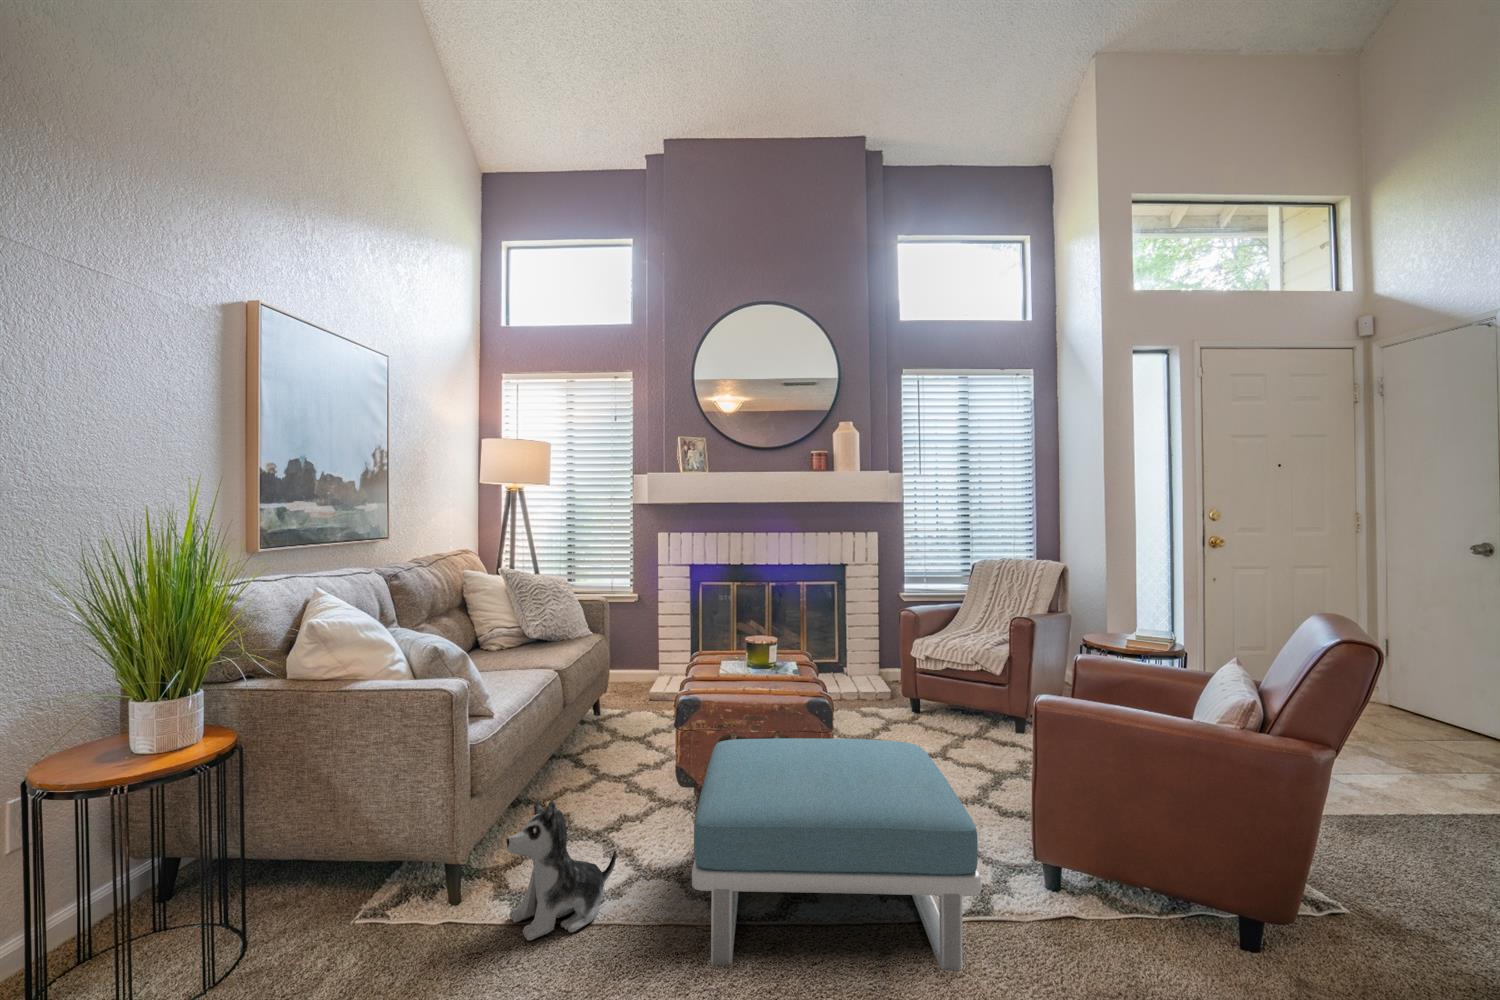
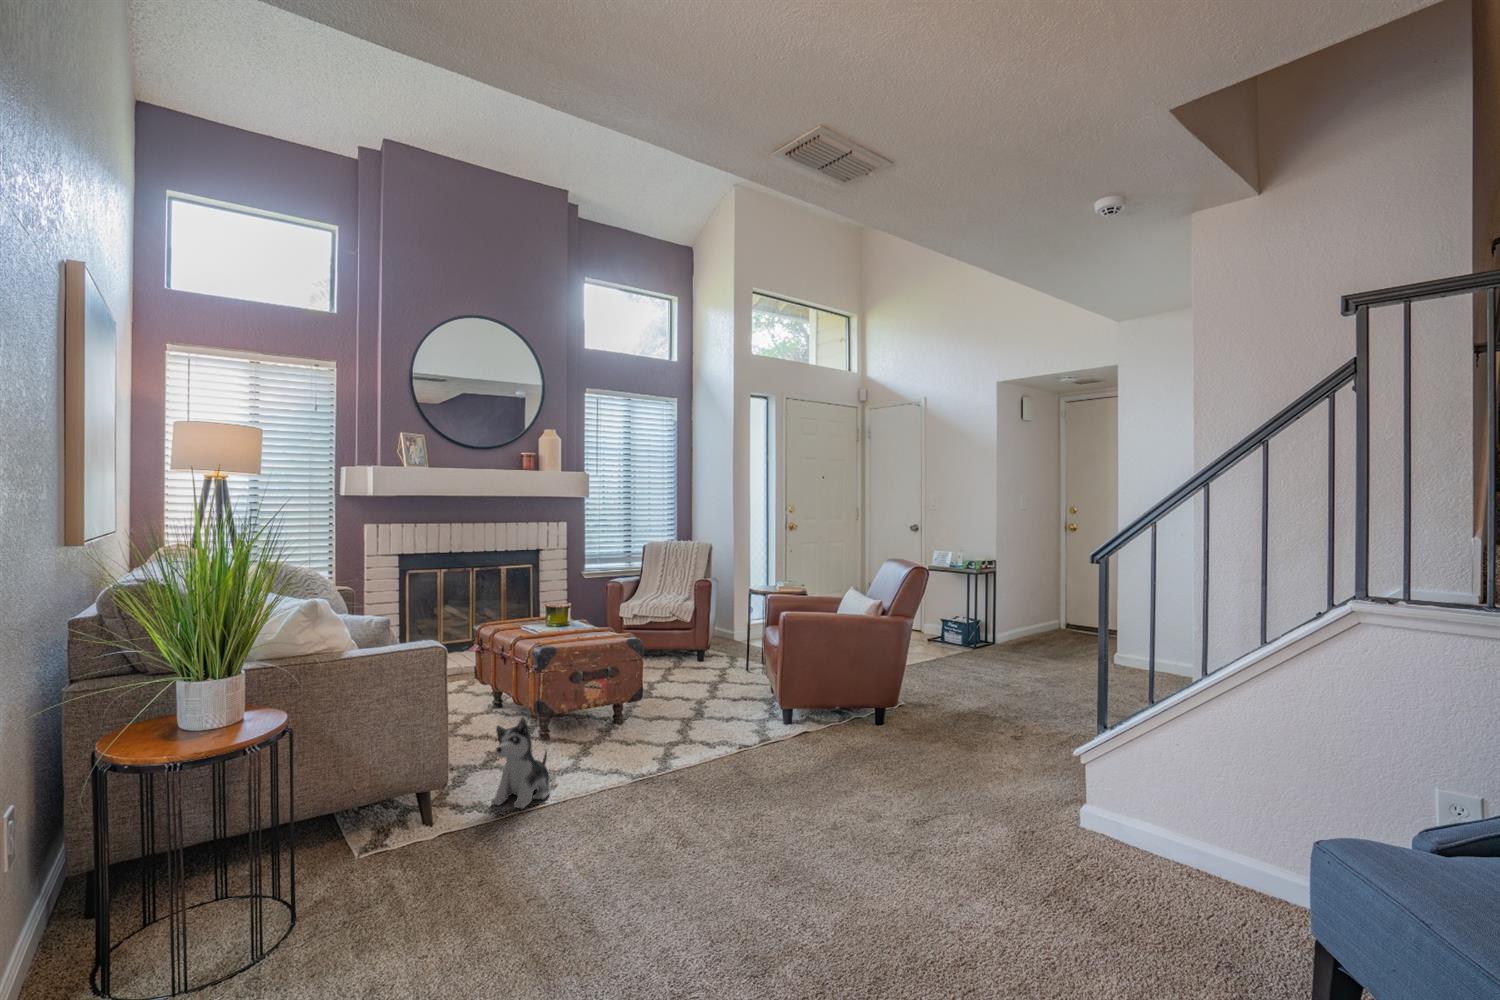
footstool: present [692,738,981,971] -> none [574,659,771,787]

